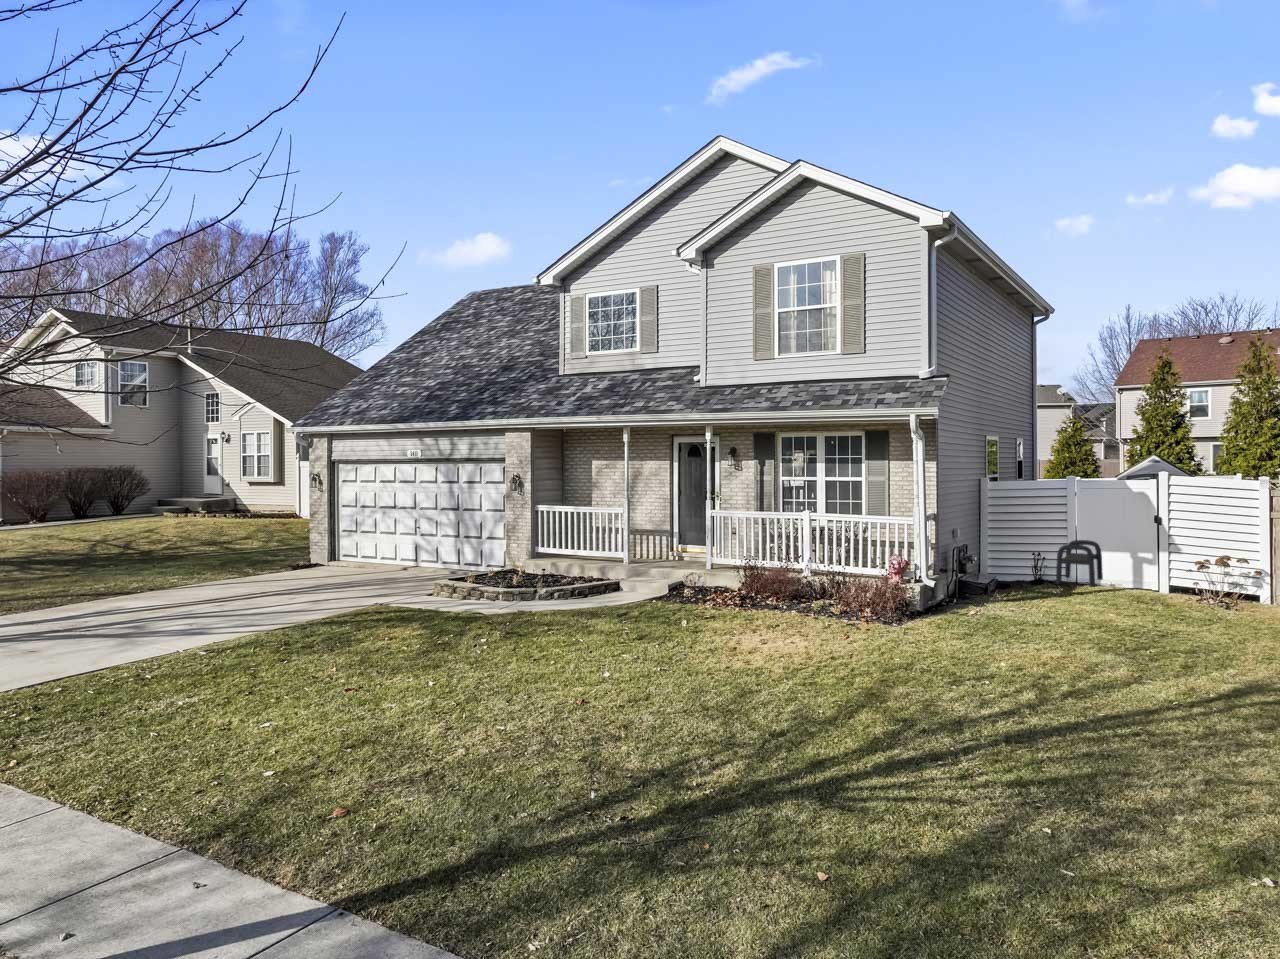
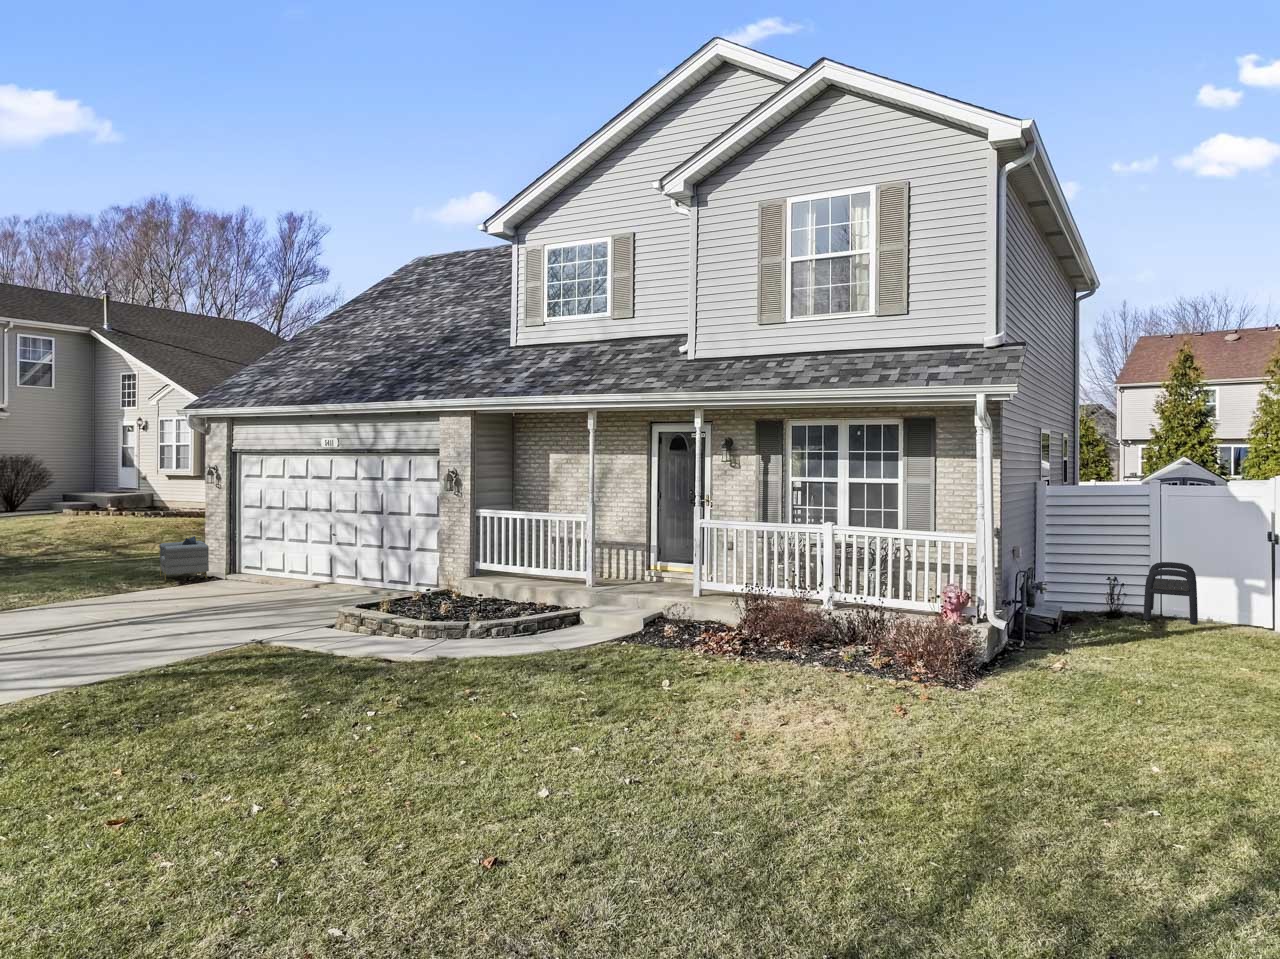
armchair: none [276,532,317,567] -> present [159,536,209,580]

